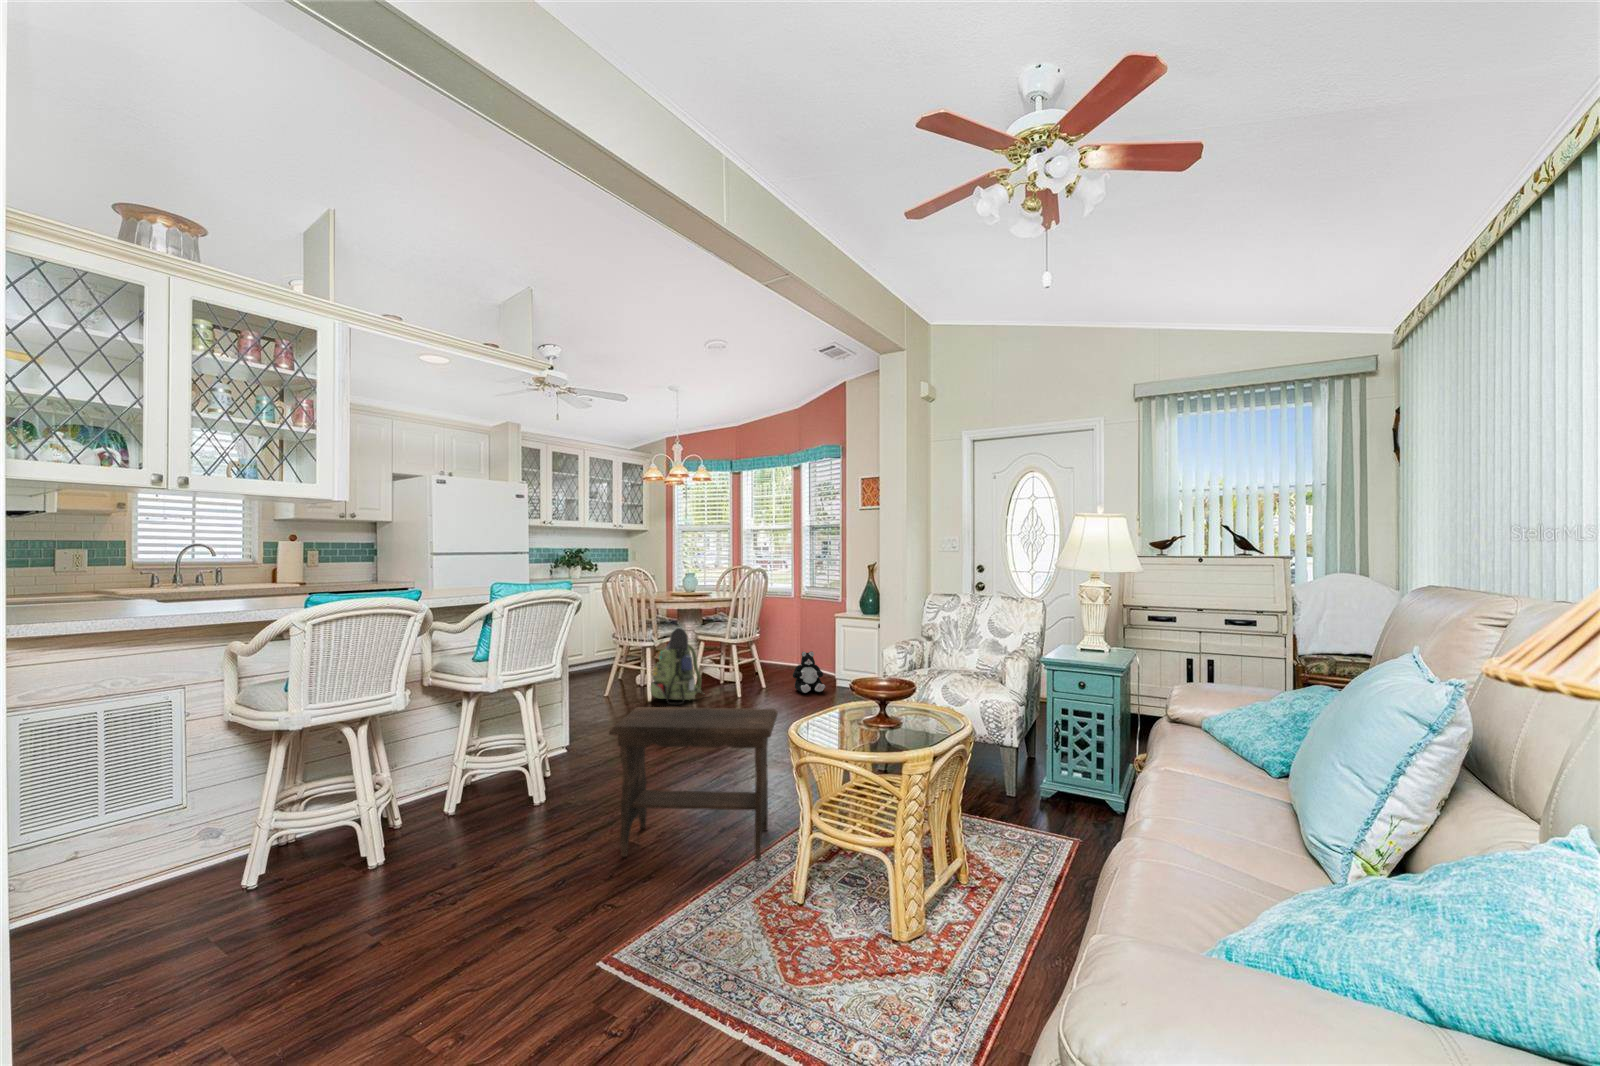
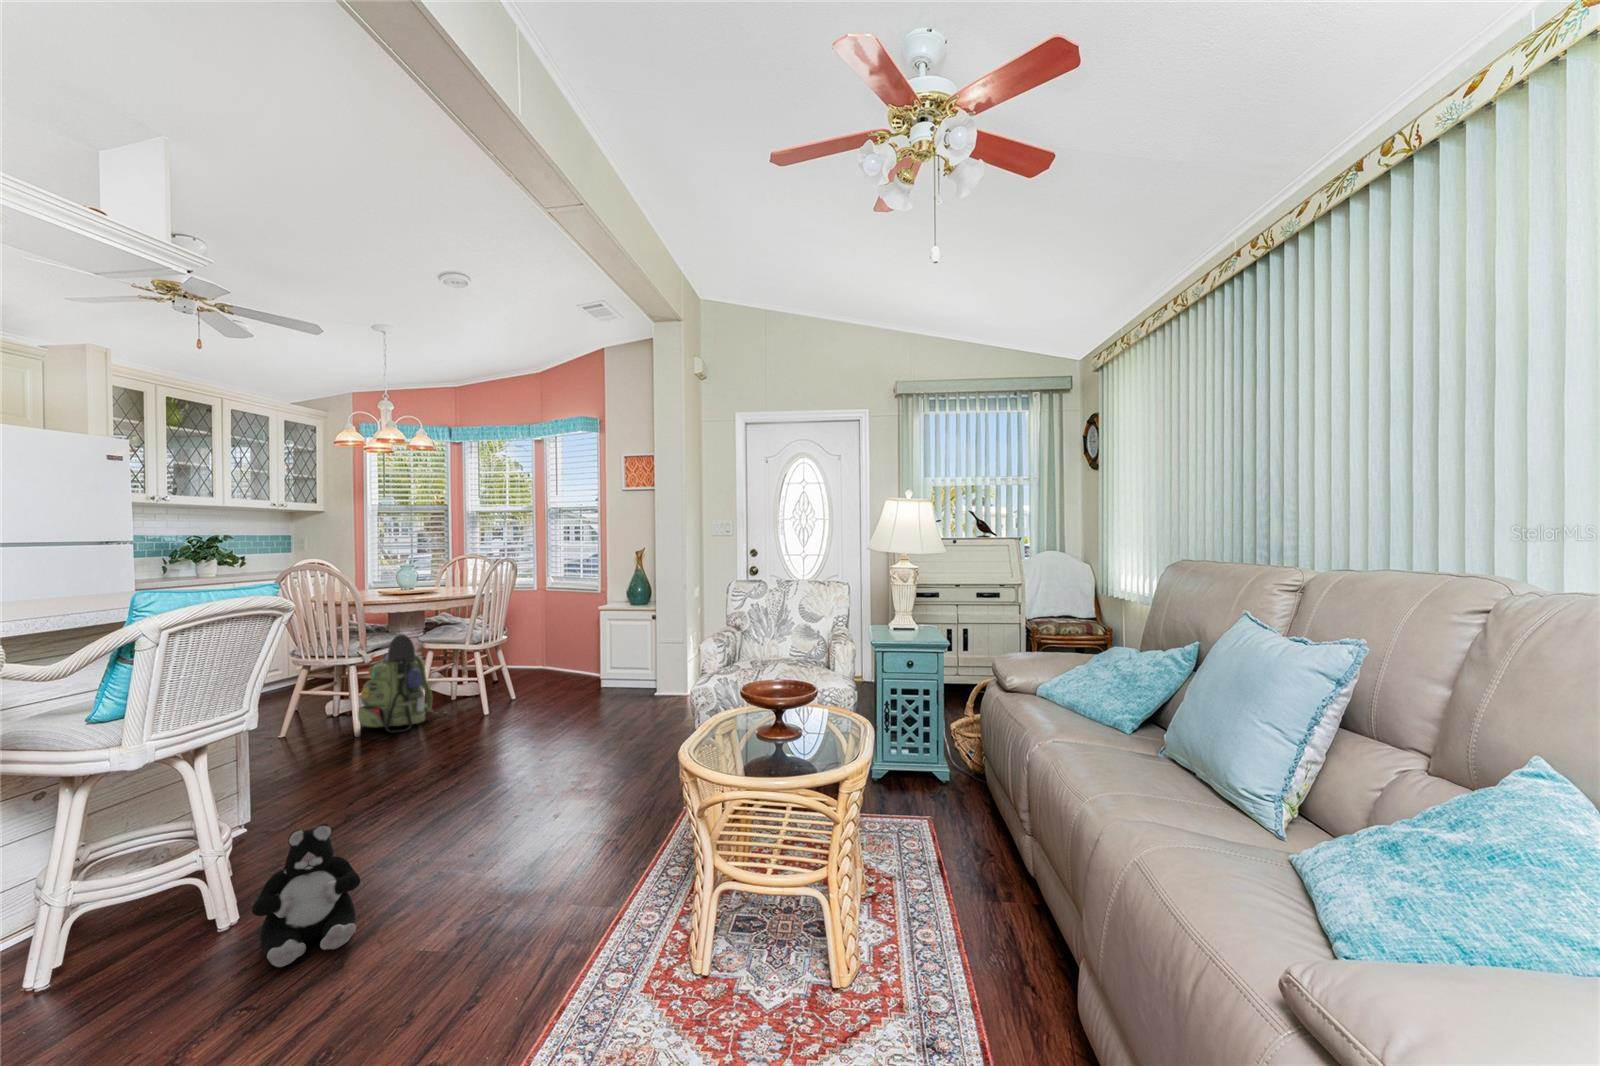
plush toy: present [793,651,825,693] -> present [252,824,360,967]
footstool: present [609,707,778,860] -> none [390,729,635,978]

